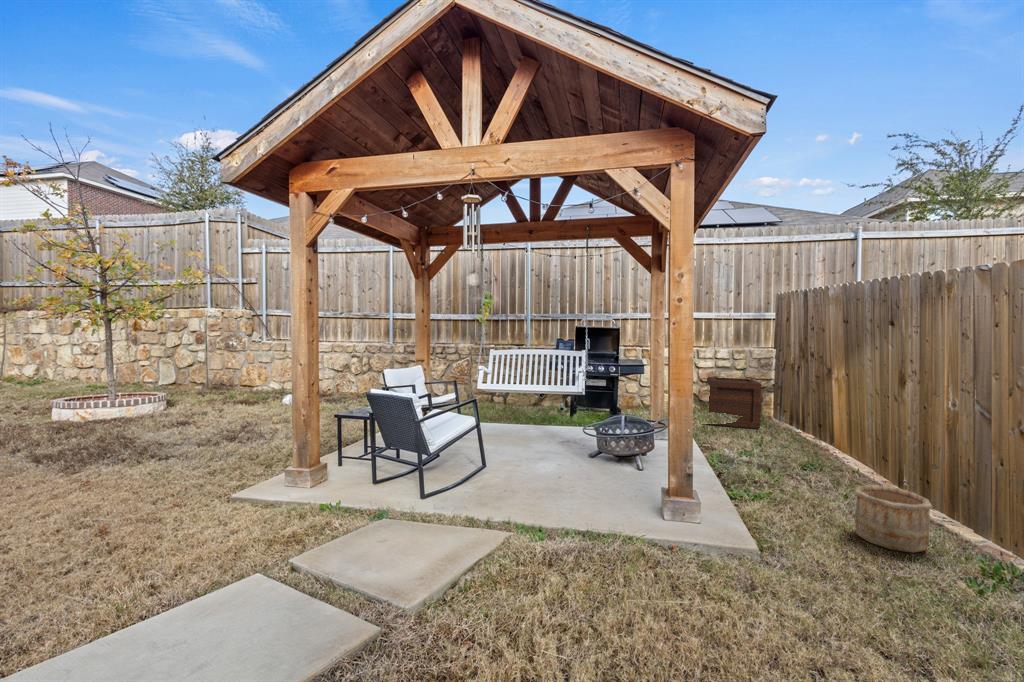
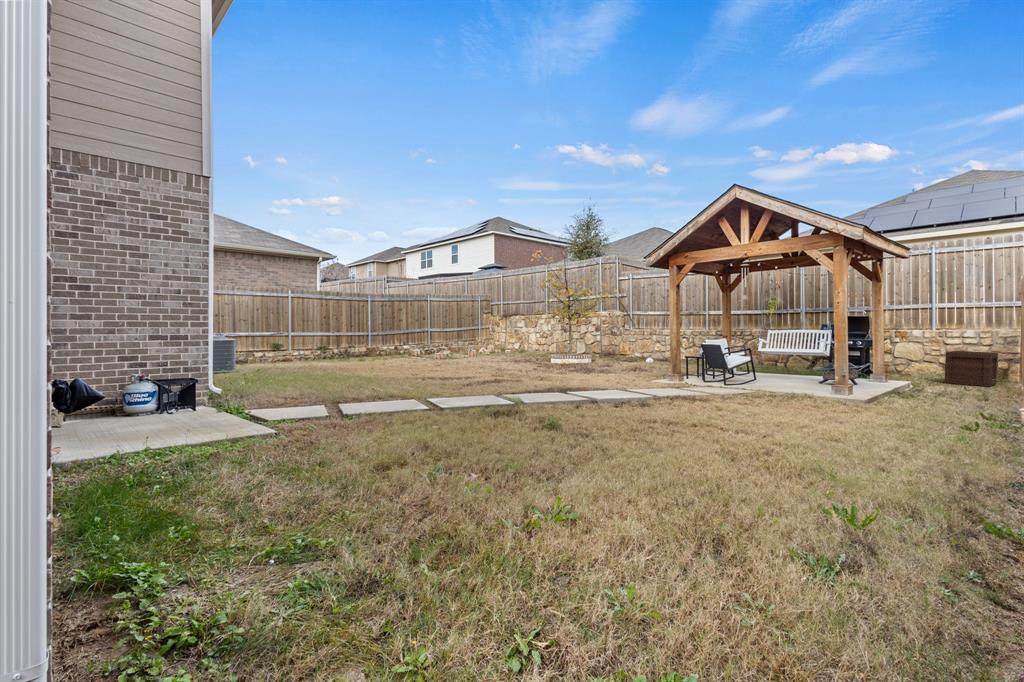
wooden bucket: present [855,485,932,552] -> none [926,386,961,409]

